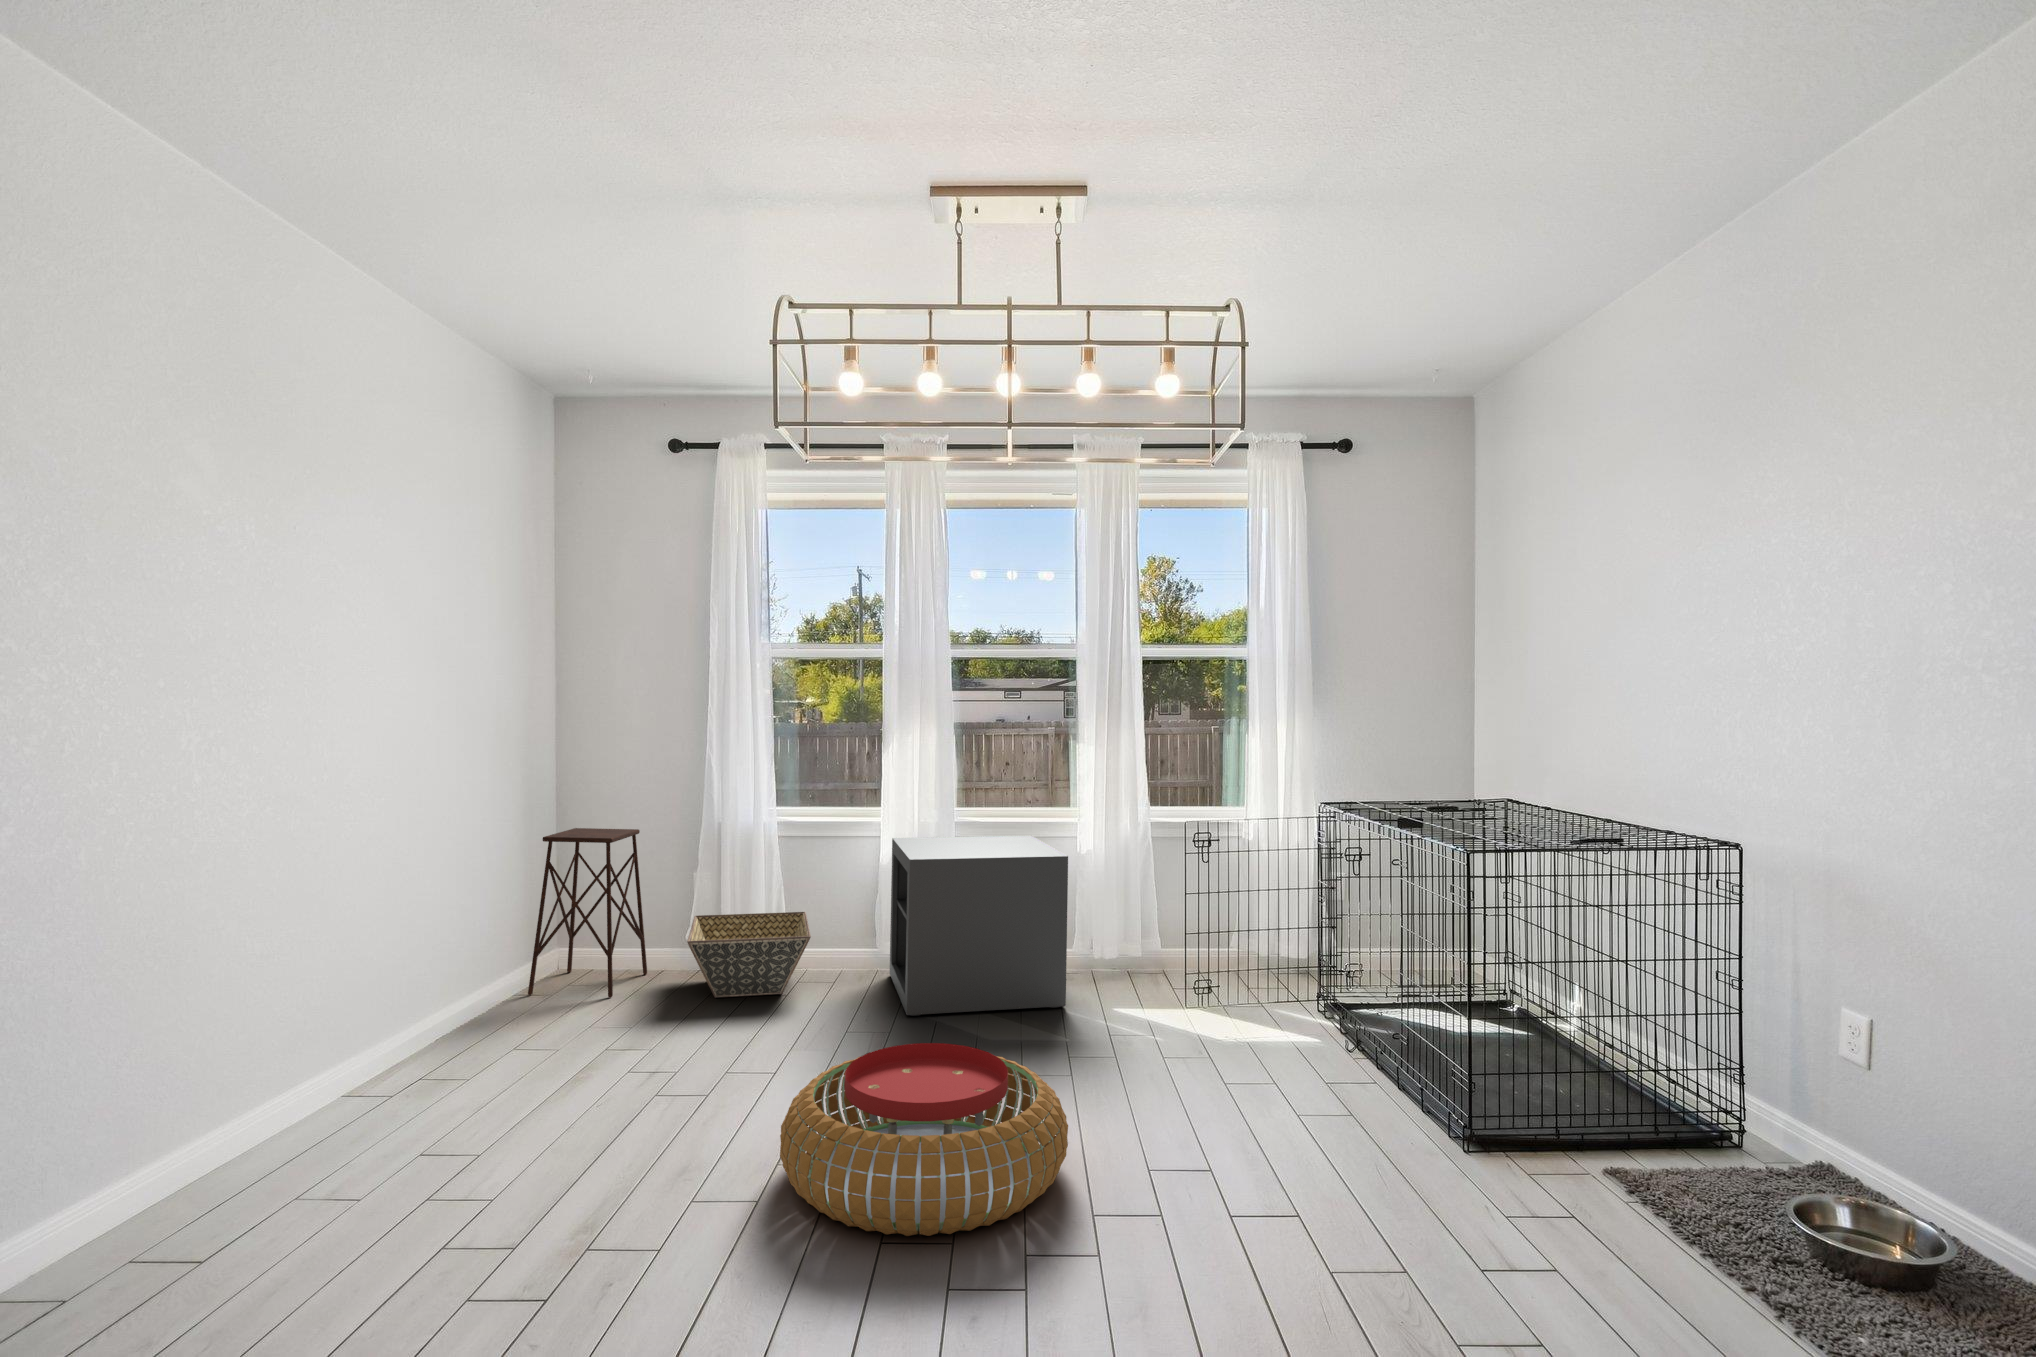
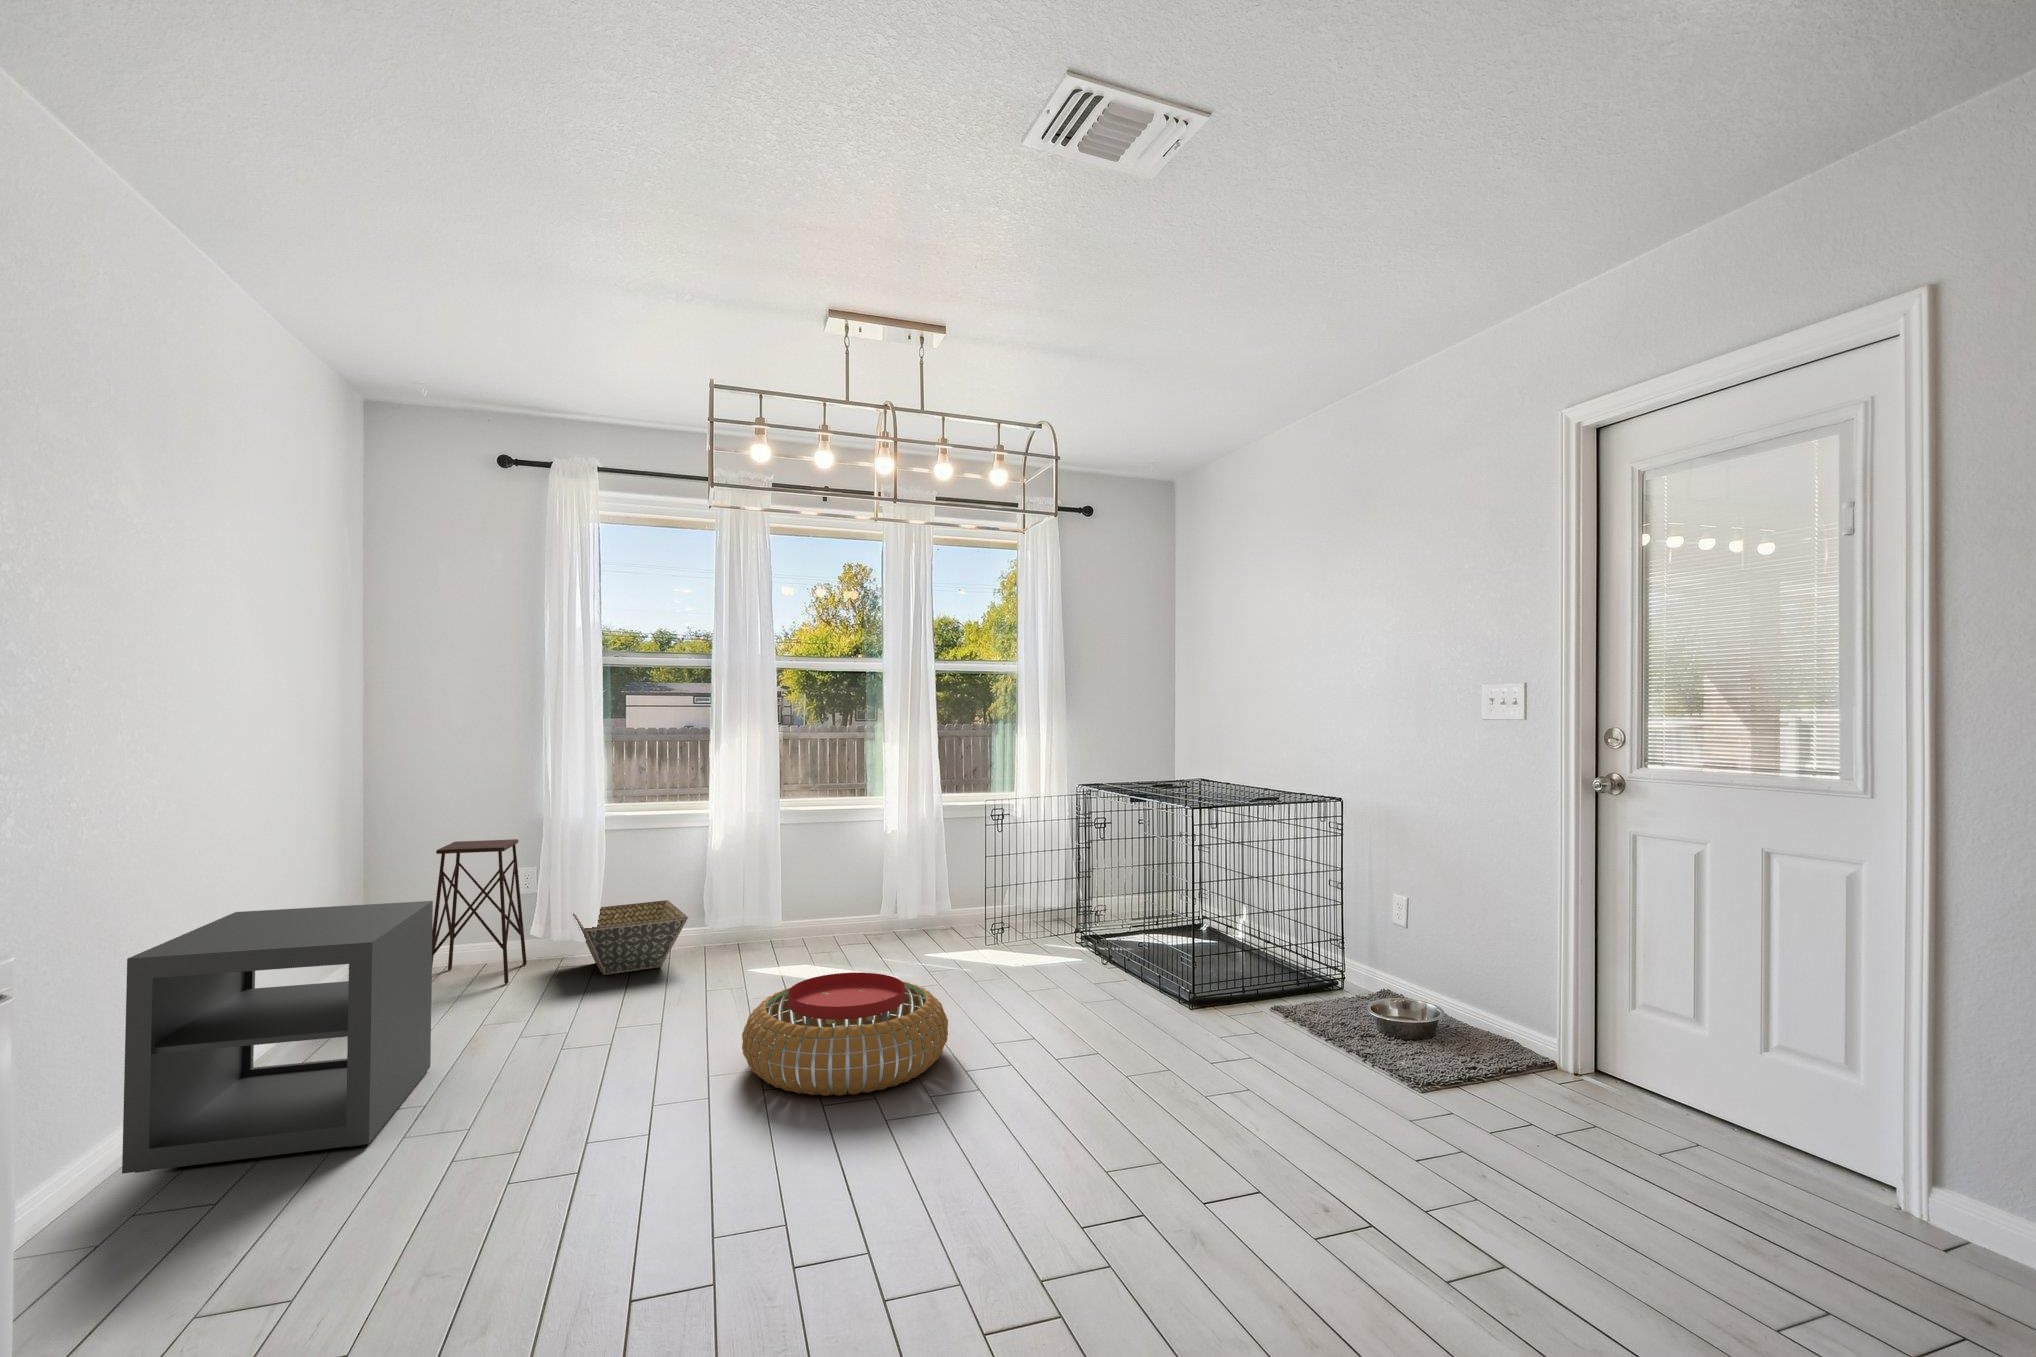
storage cabinet: present [890,836,1068,1016] -> present [122,901,433,1174]

